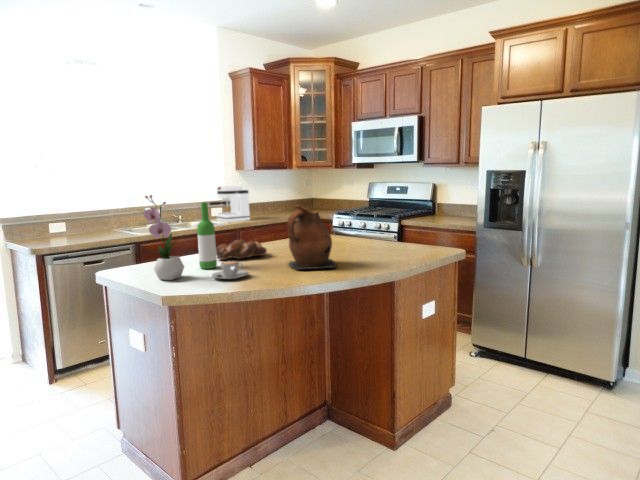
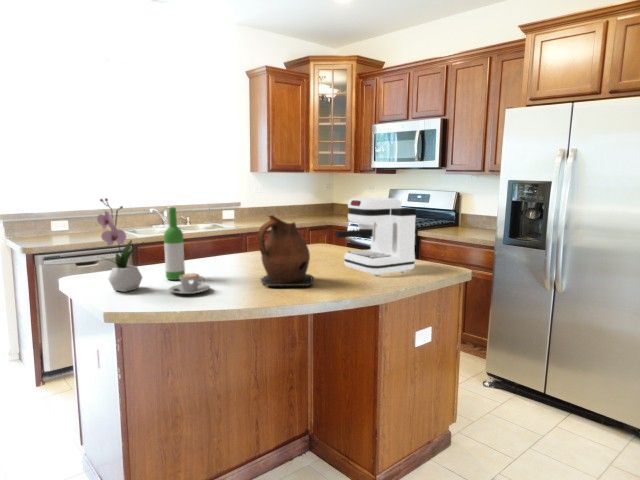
coffee maker: present [209,186,250,222] -> present [335,198,416,275]
bread loaf: present [216,239,267,260] -> none [190,248,247,270]

